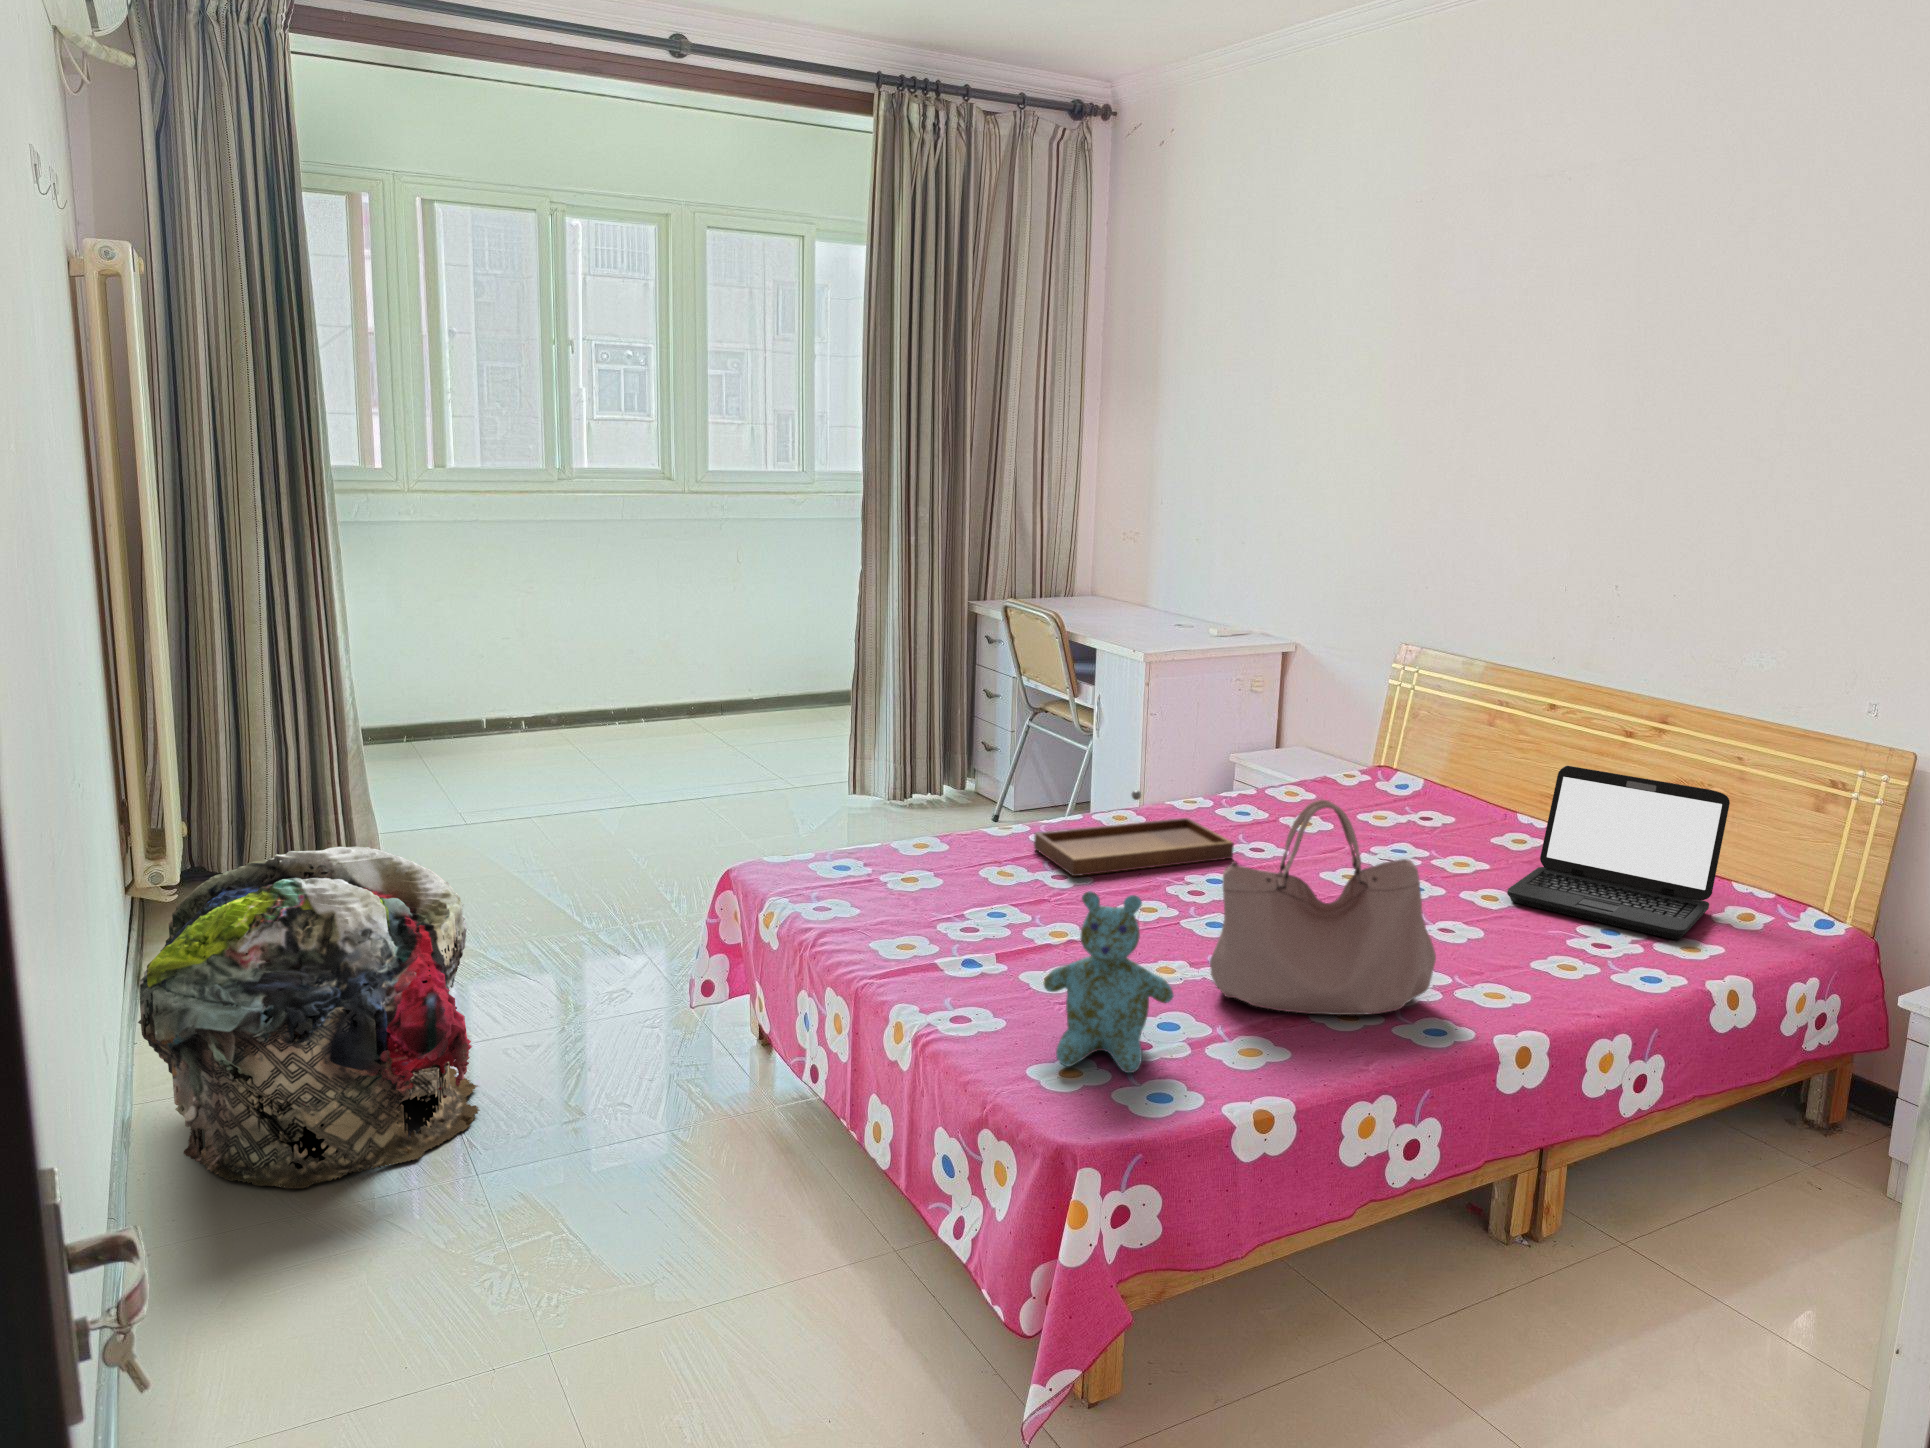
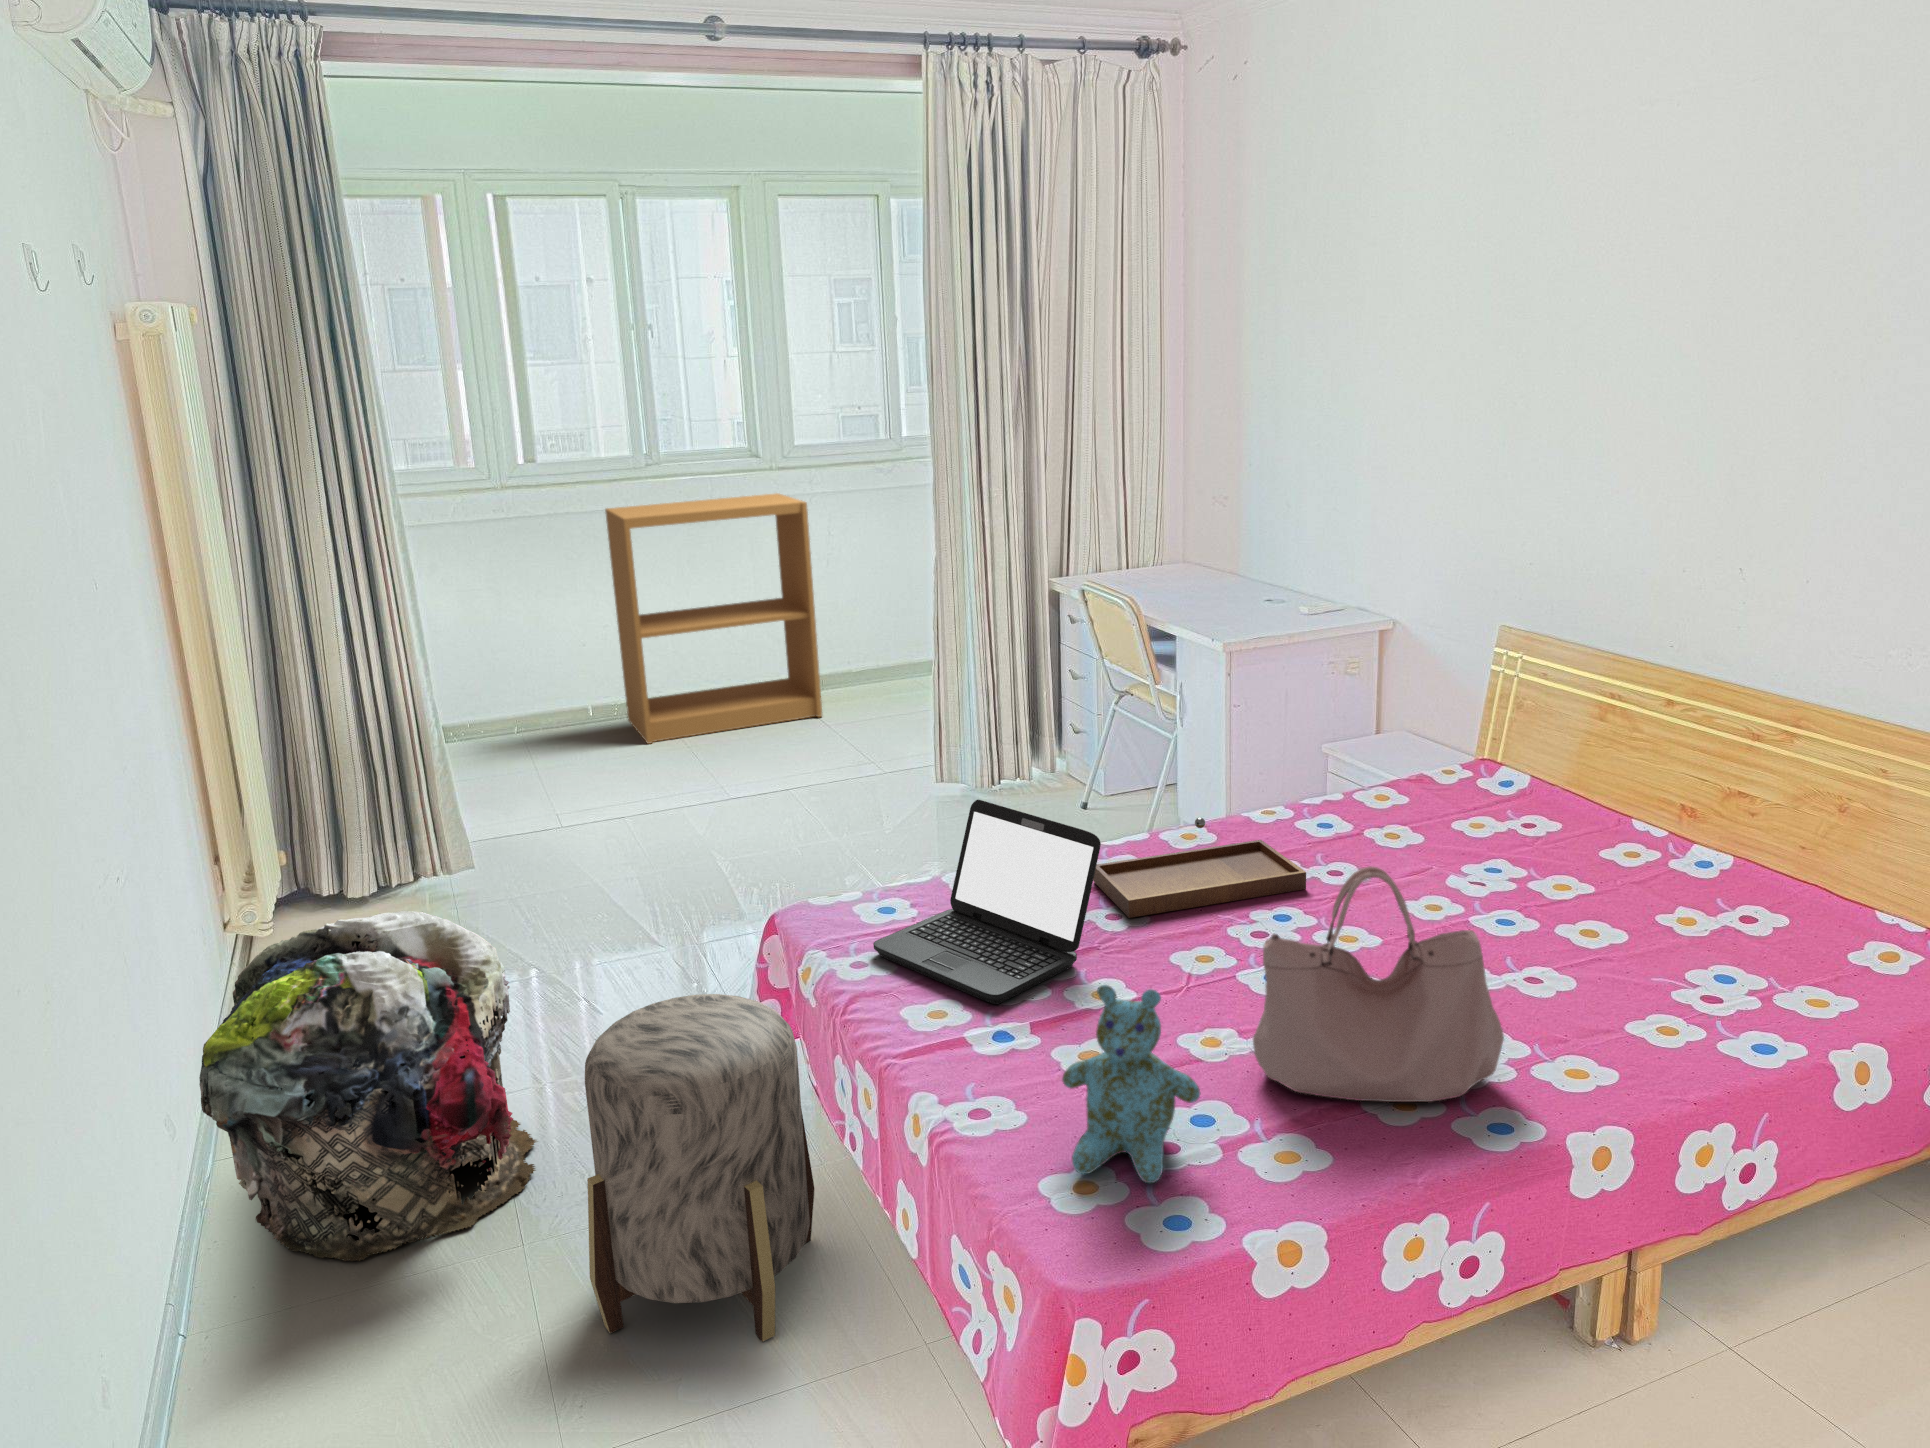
bookshelf: none [515,515,723,752] -> present [605,493,822,744]
laptop: present [1507,766,1730,939] -> present [873,800,1101,1004]
ottoman: none [559,919,776,1253] -> present [585,994,814,1342]

